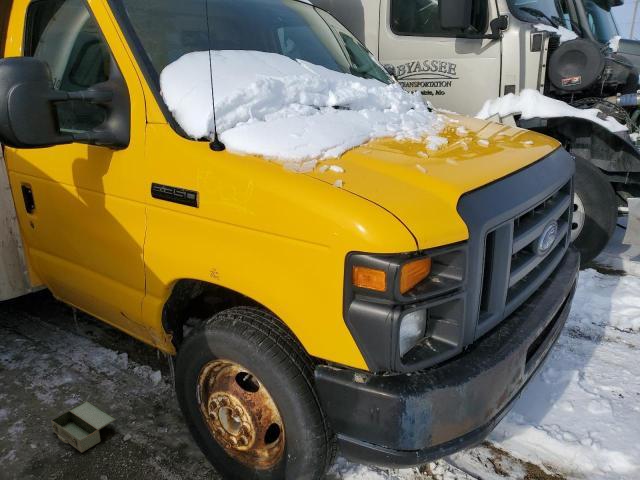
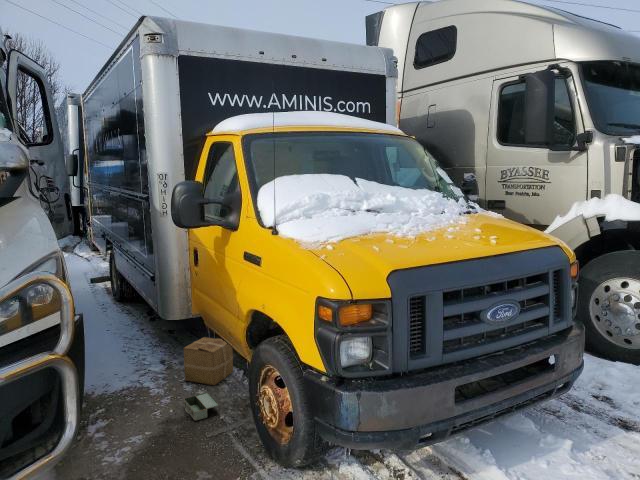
cardboard box: none [28,313,110,384] -> present [184,337,233,385]

